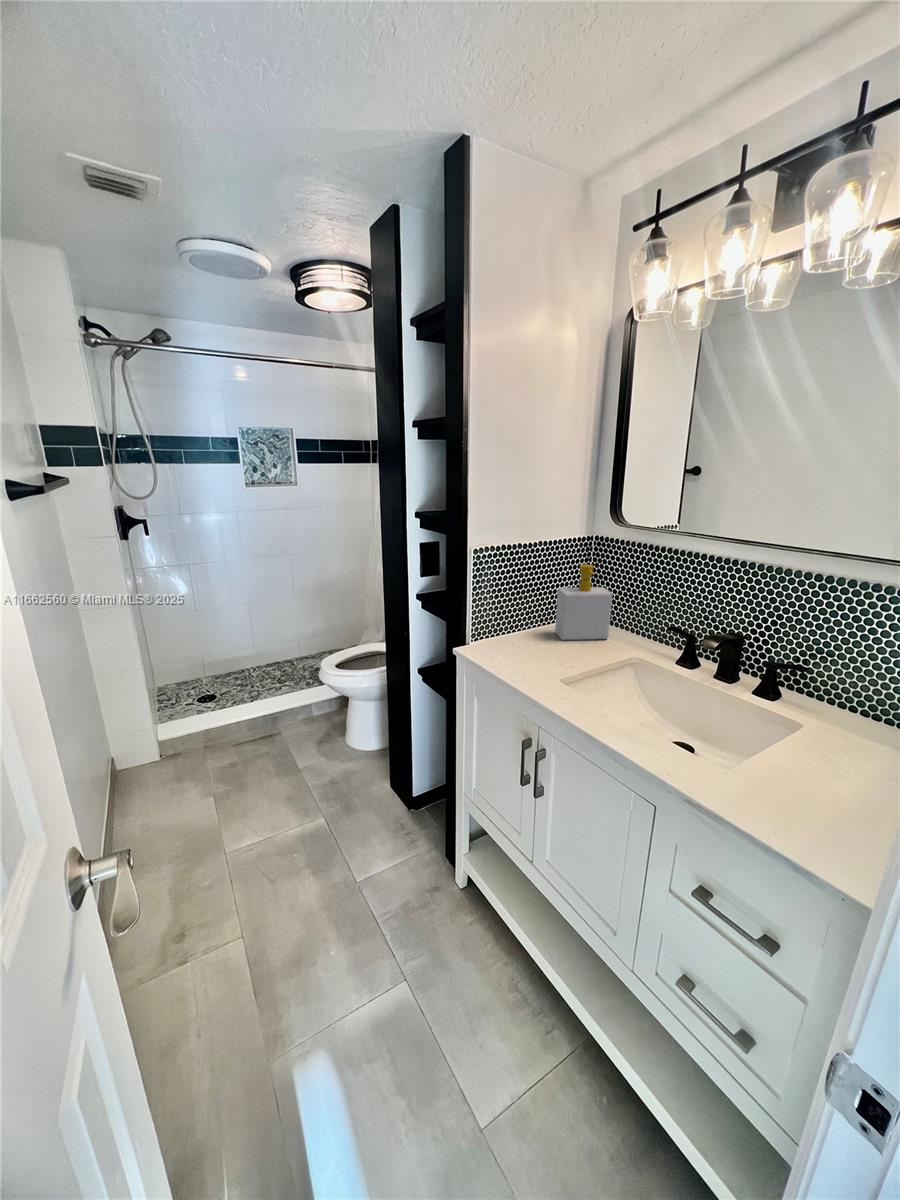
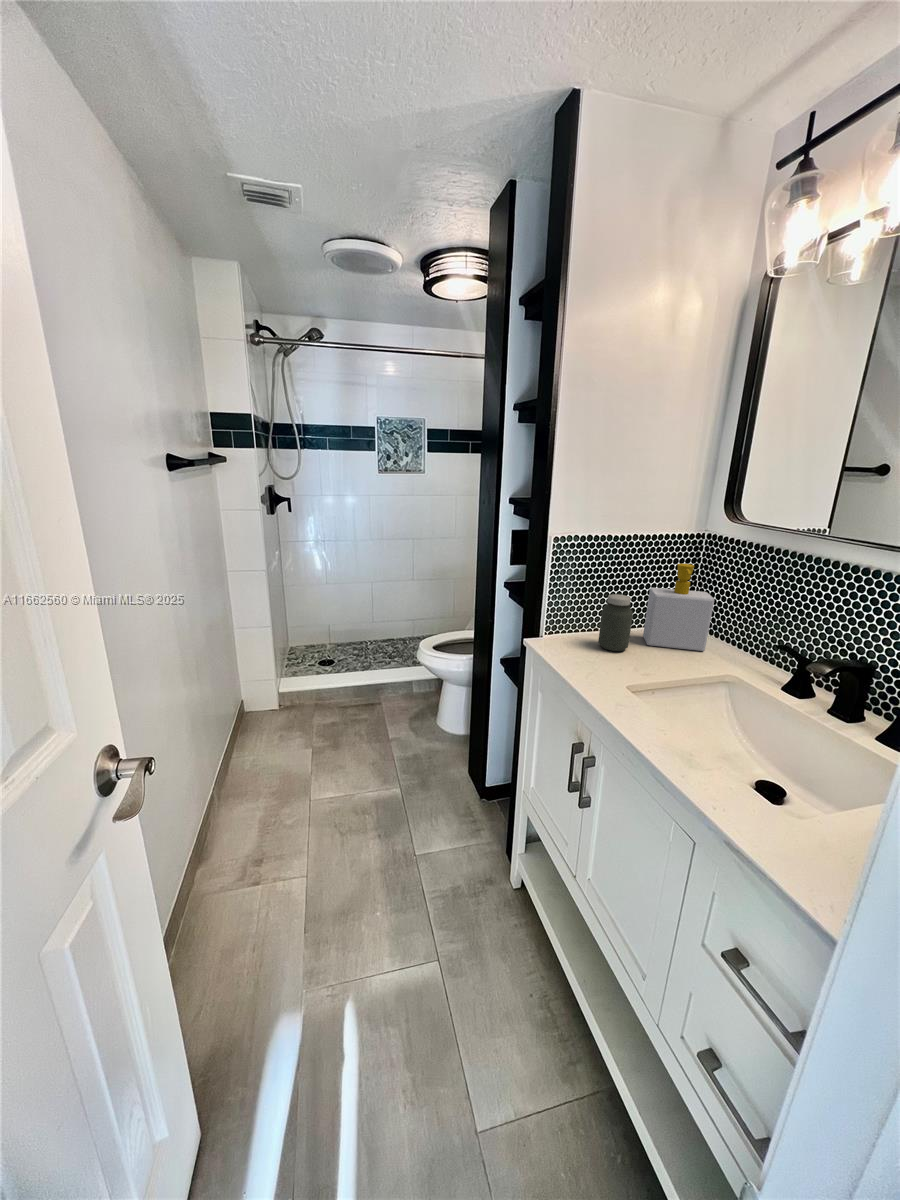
jar: none [522,598,550,649] -> present [599,594,633,651]

